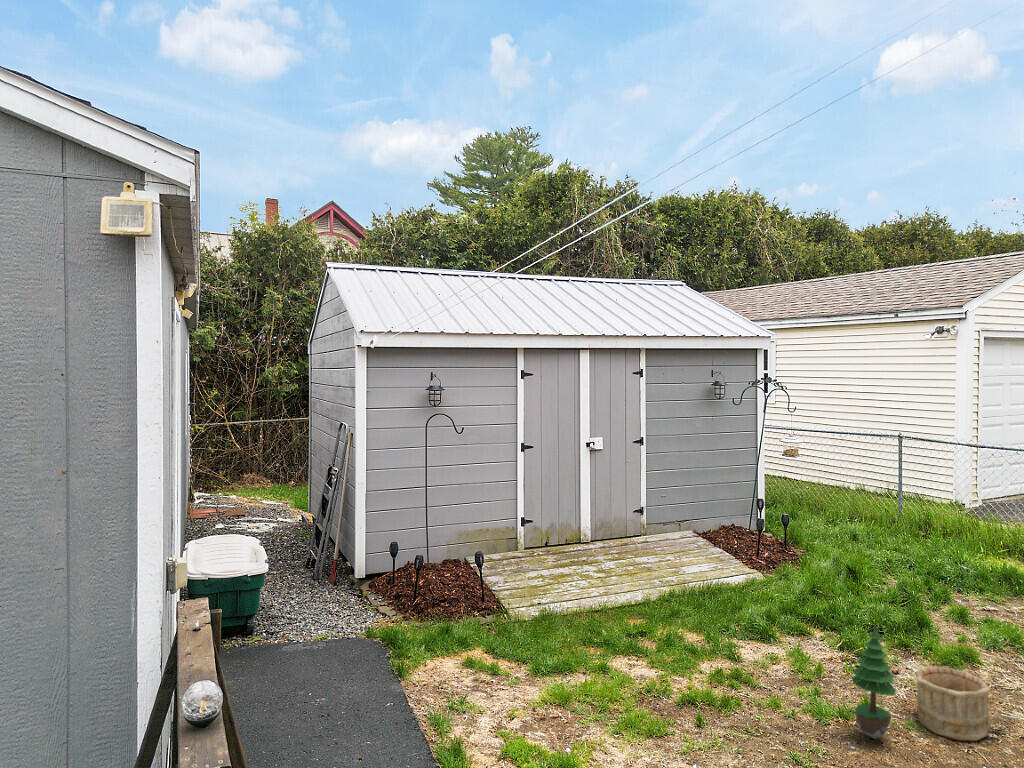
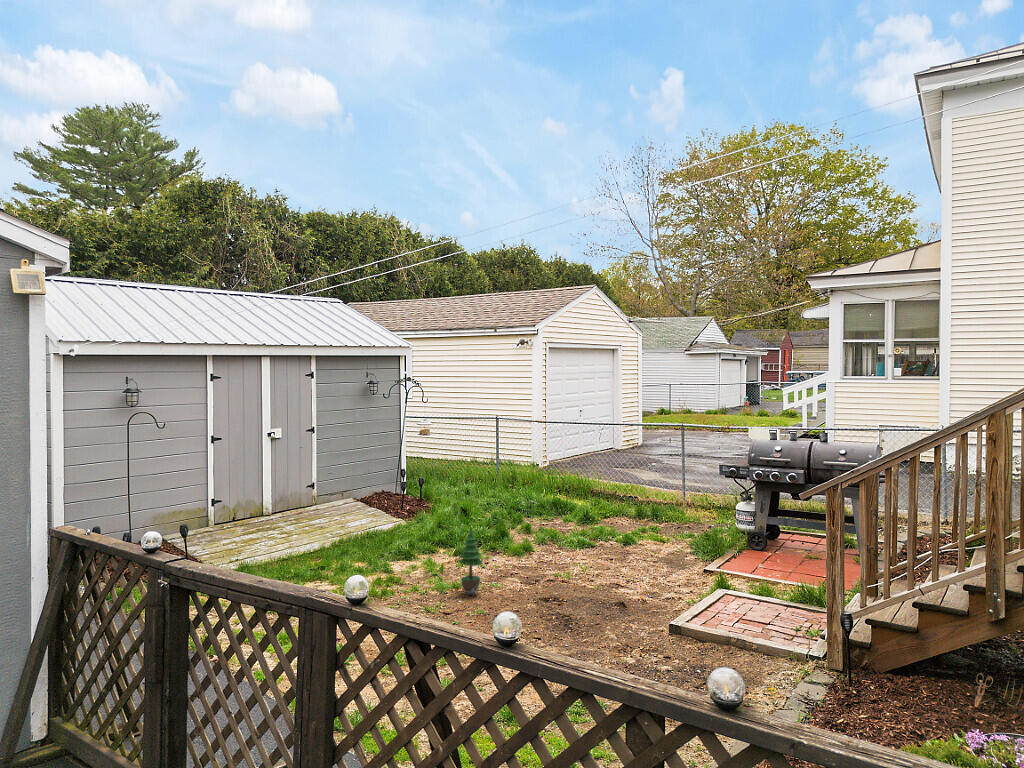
wooden bucket: present [915,667,990,740] -> none [494,550,531,587]

